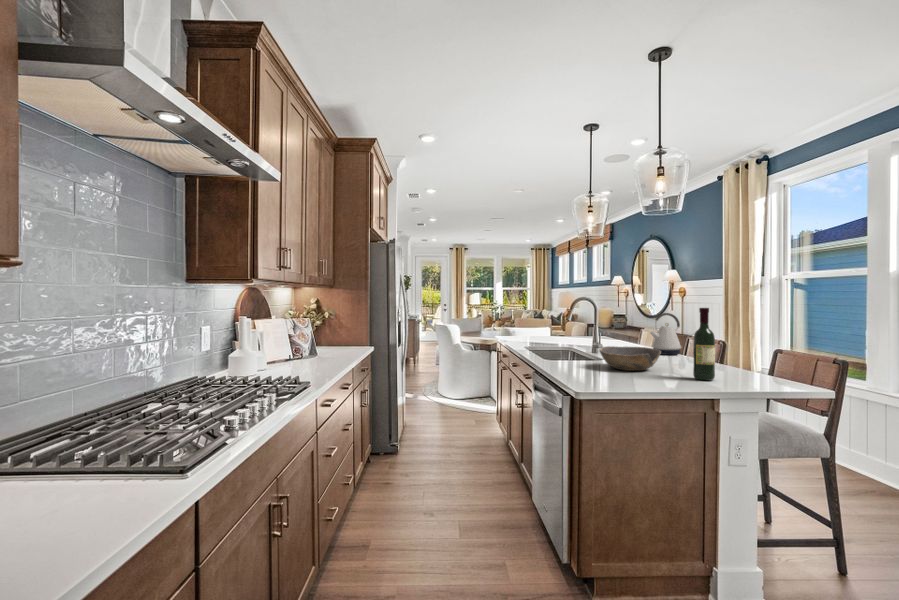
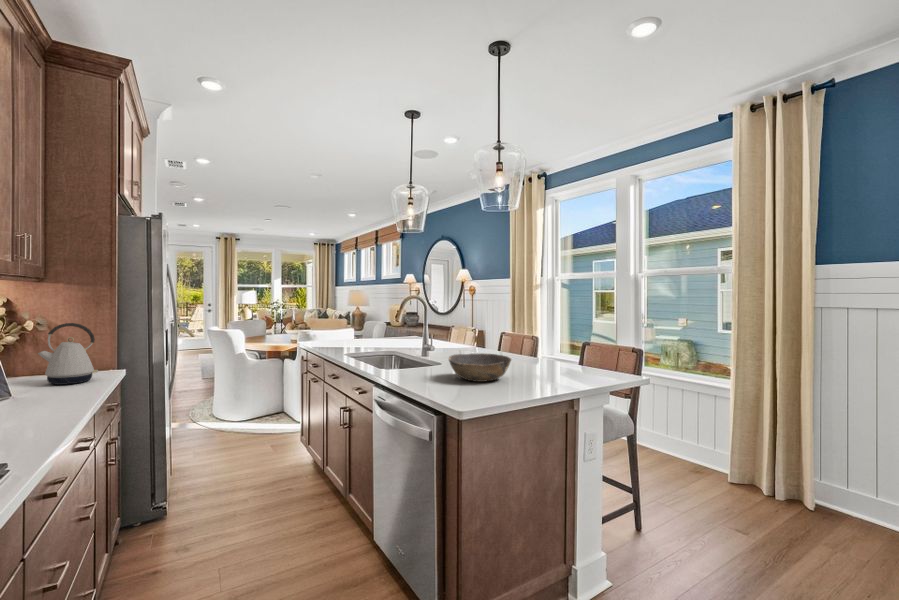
wine bottle: present [693,308,715,381] -> none [550,312,570,388]
kettle: present [650,313,682,355] -> present [38,323,98,385]

